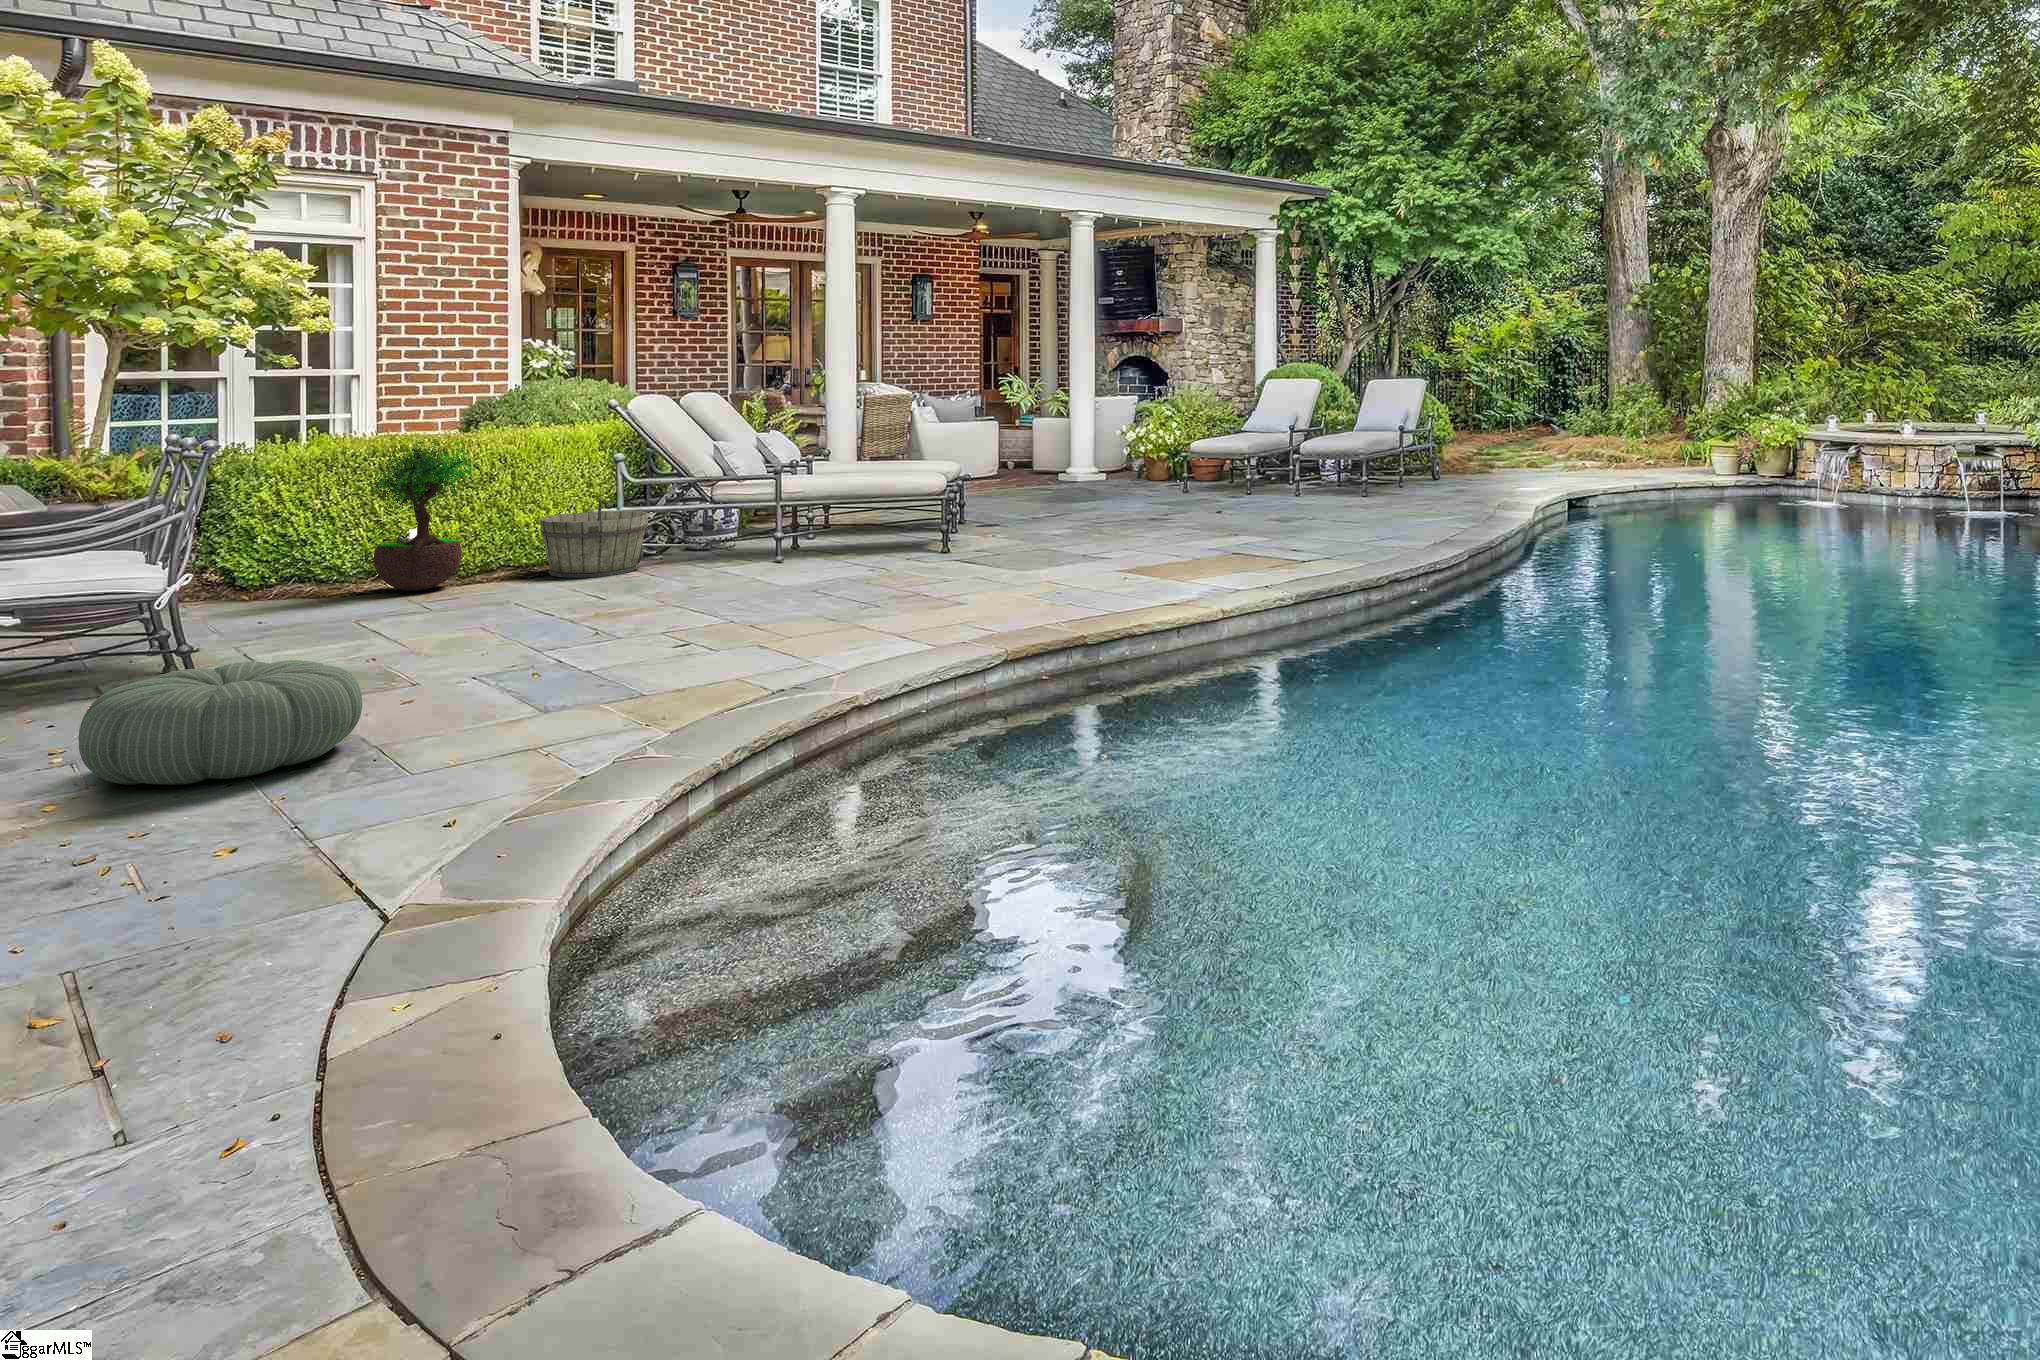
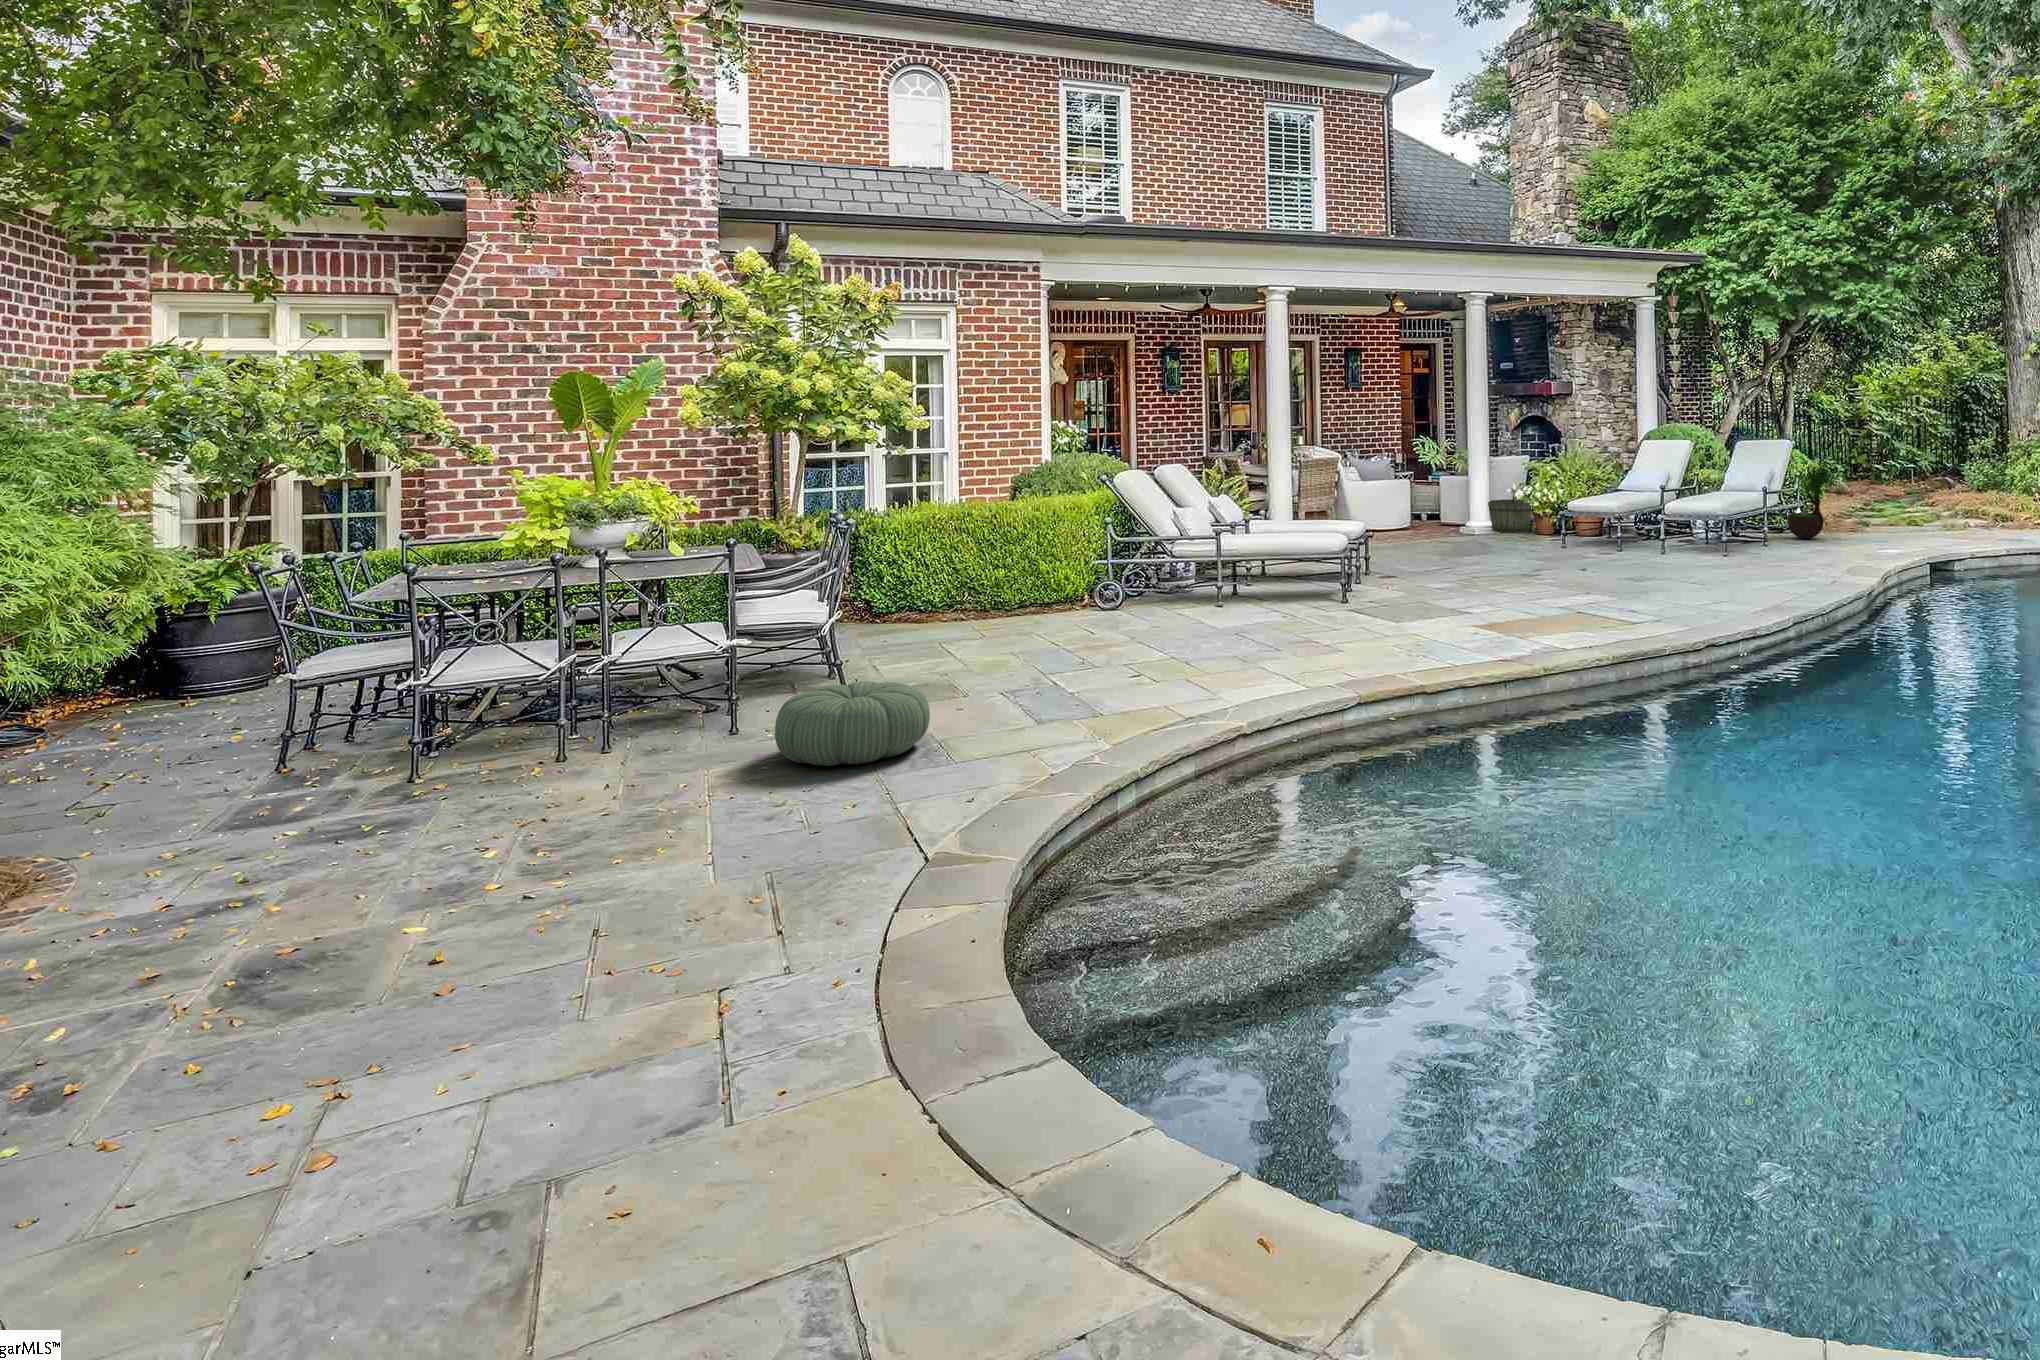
potted tree: present [358,433,478,591] -> present [1788,463,1833,539]
wooden bucket: present [539,495,649,578] -> present [1488,491,1532,532]

